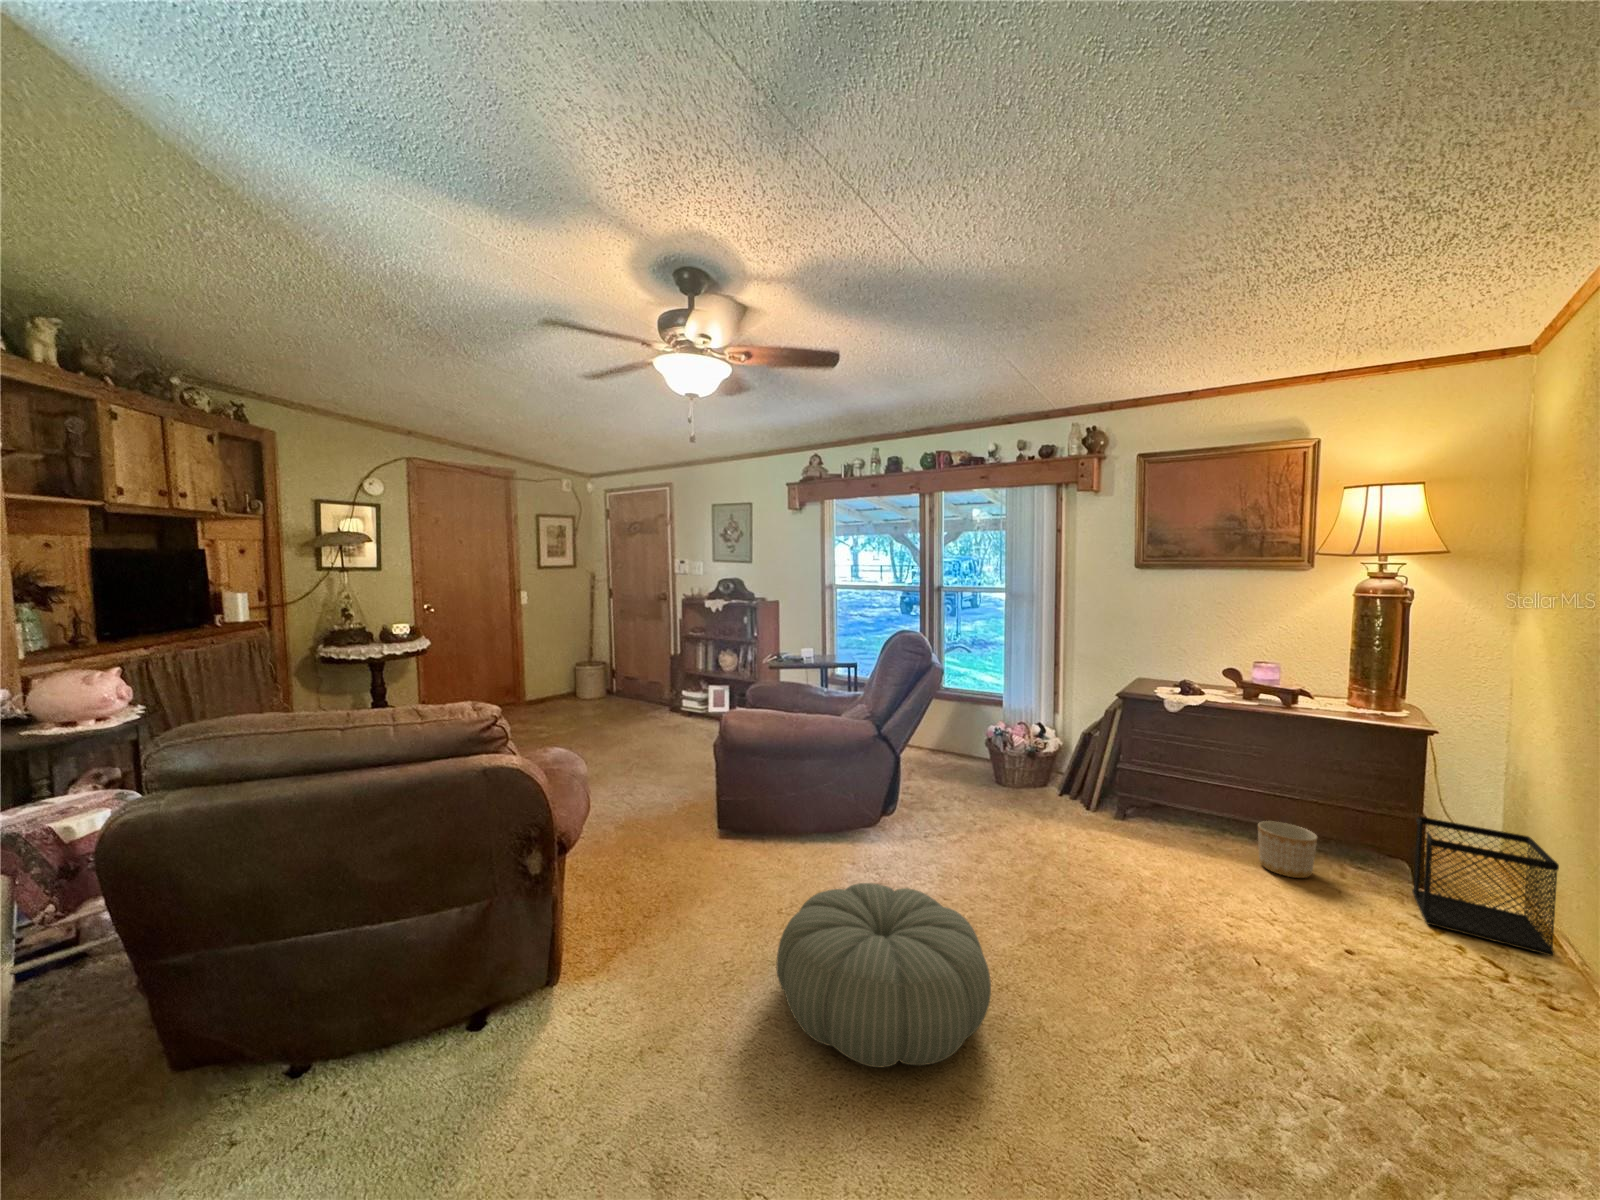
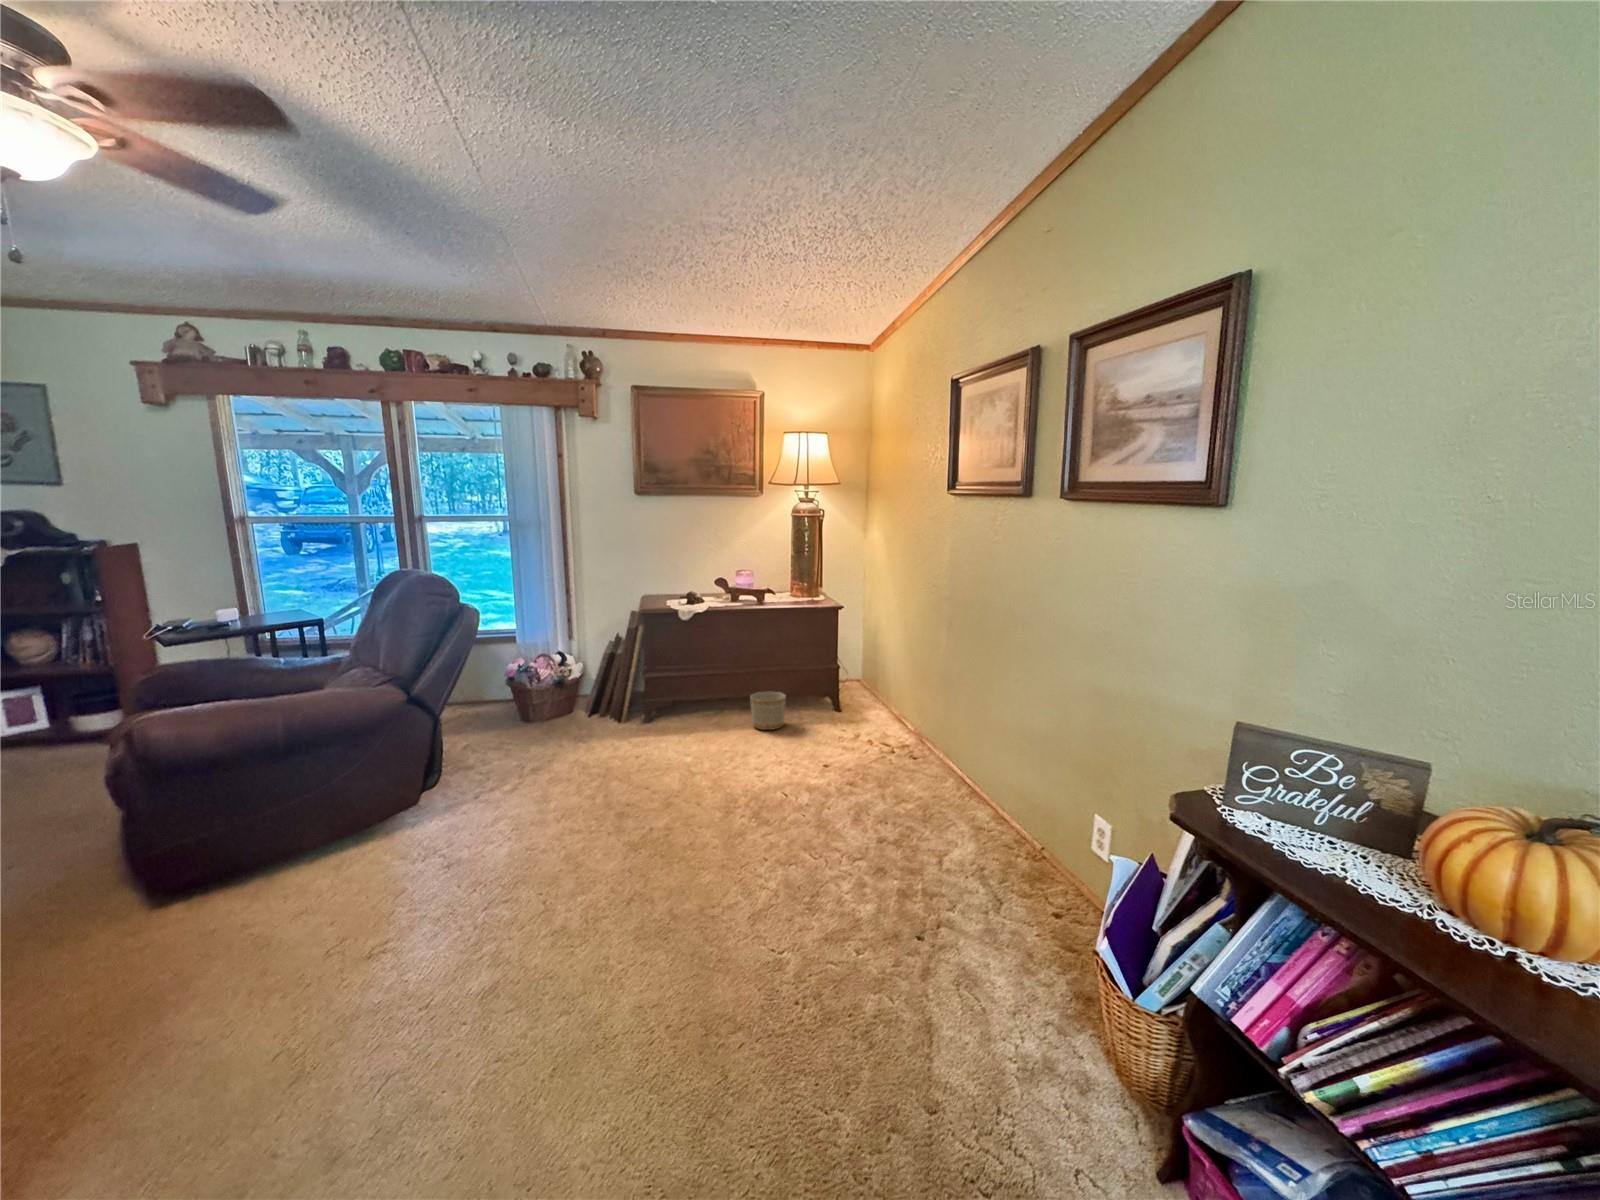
wastebasket: present [1412,817,1559,956] -> none [834,663,900,733]
pouf: present [776,883,991,1067] -> none [355,843,616,1046]

